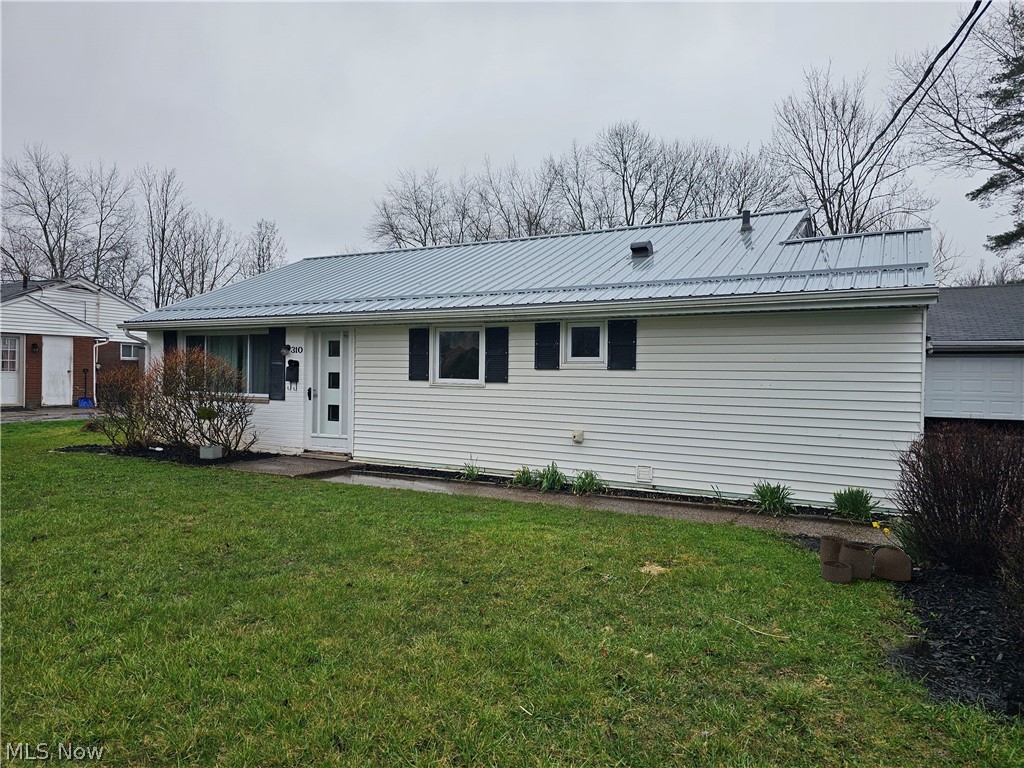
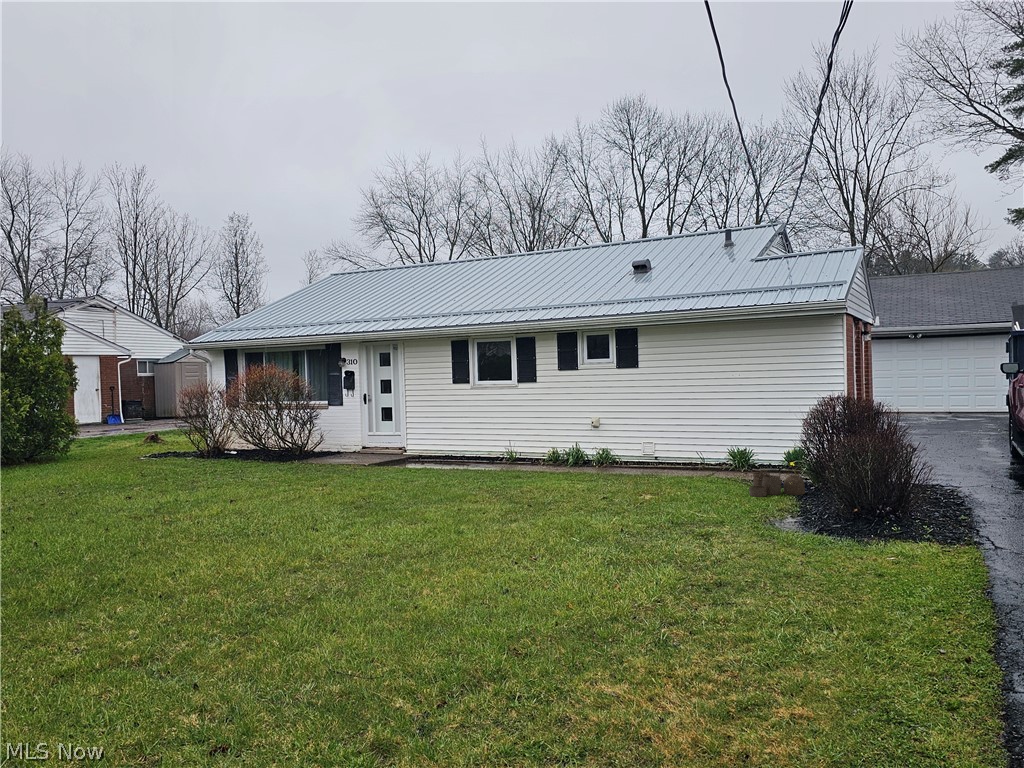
potted tree: present [197,406,222,459] -> none [276,413,298,457]

